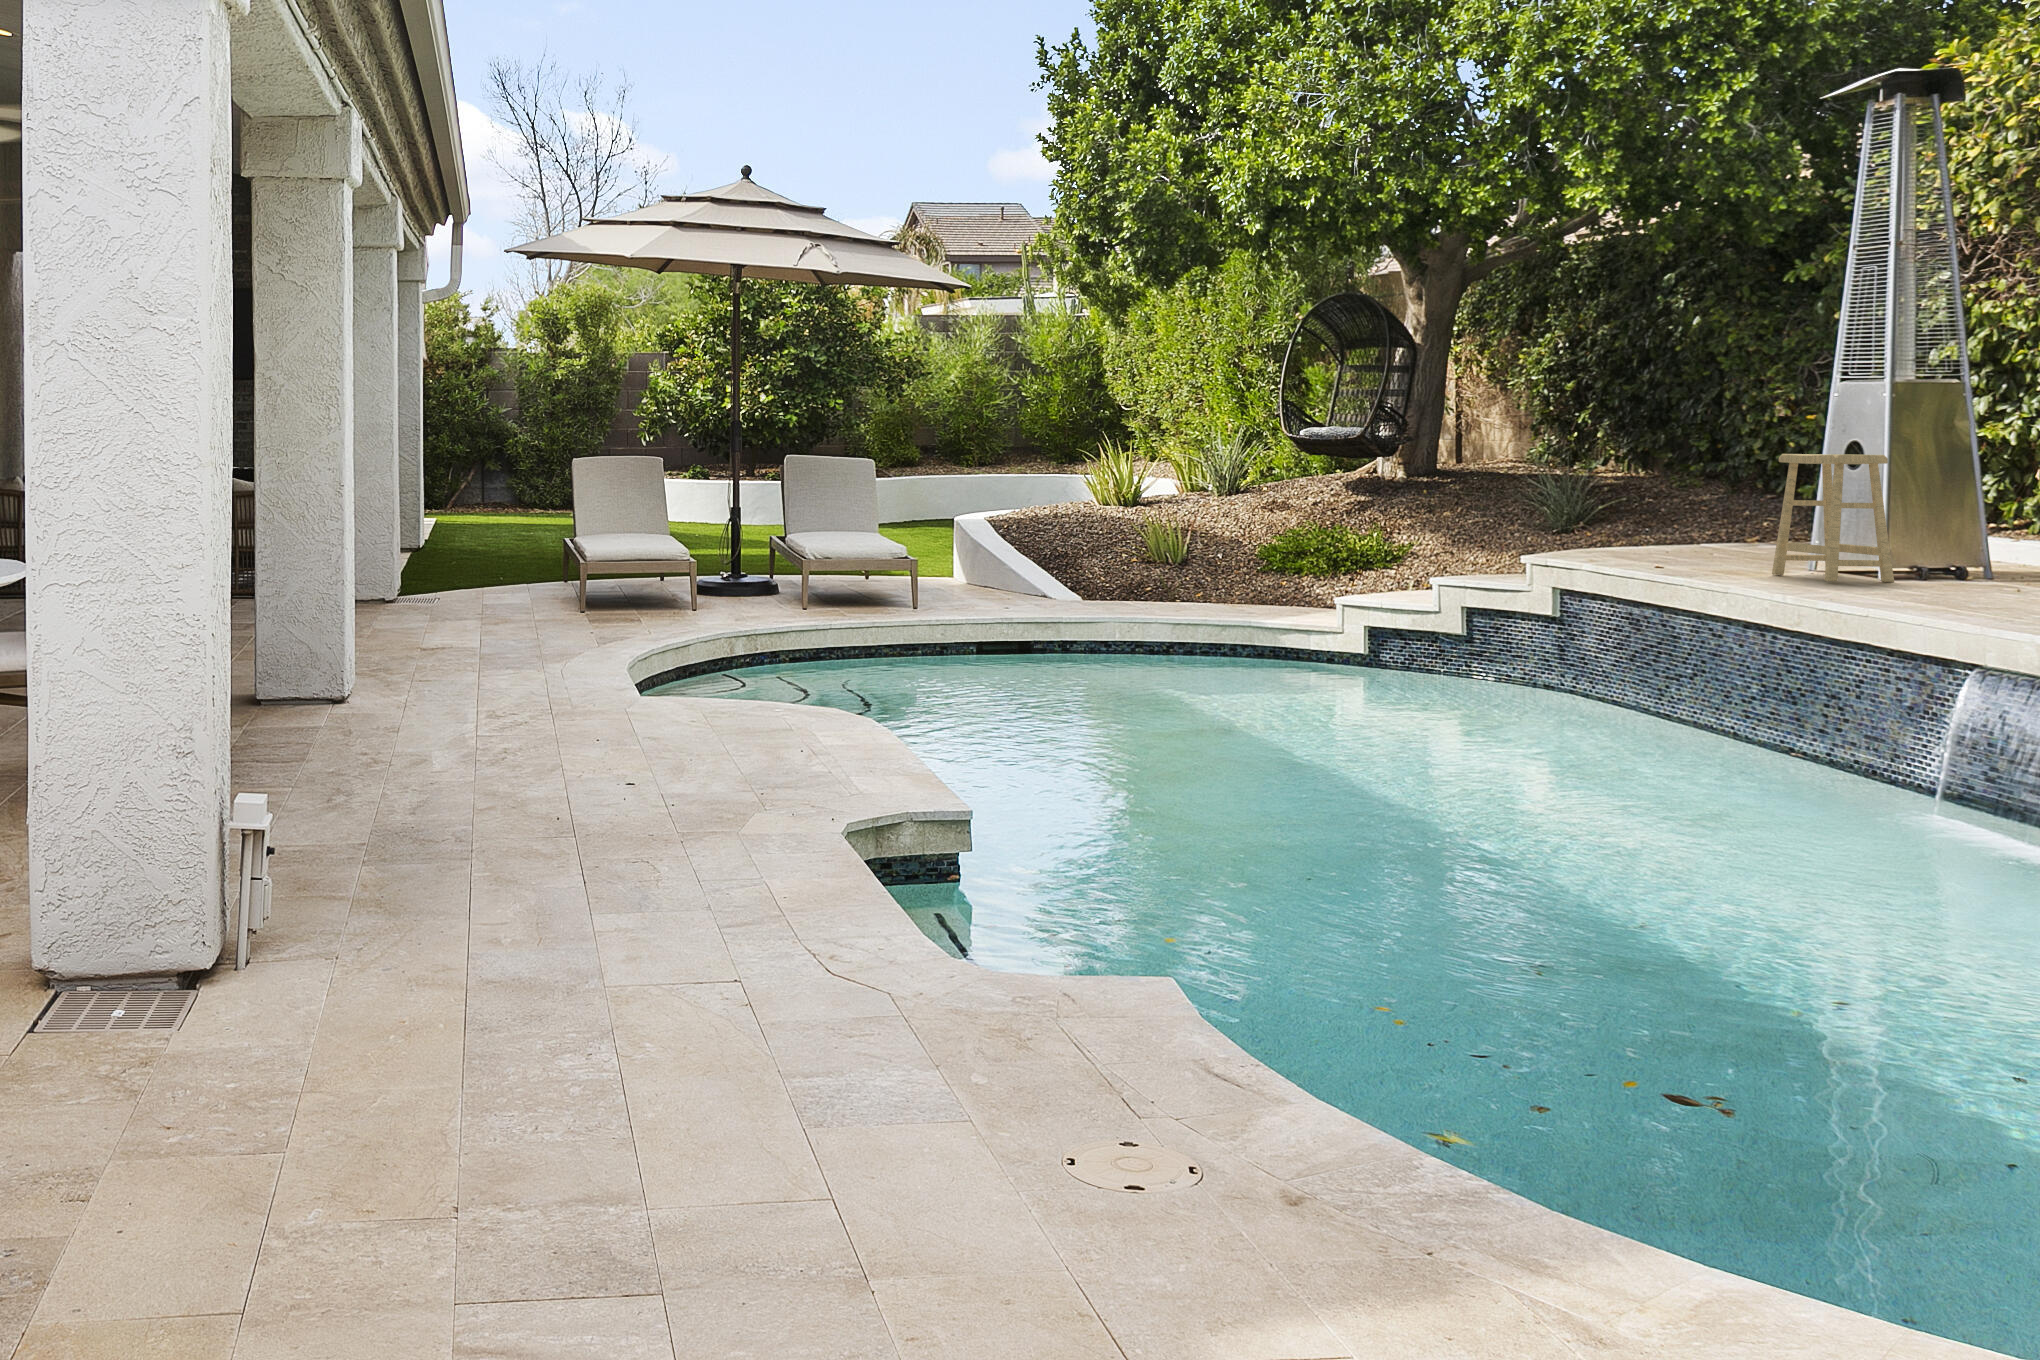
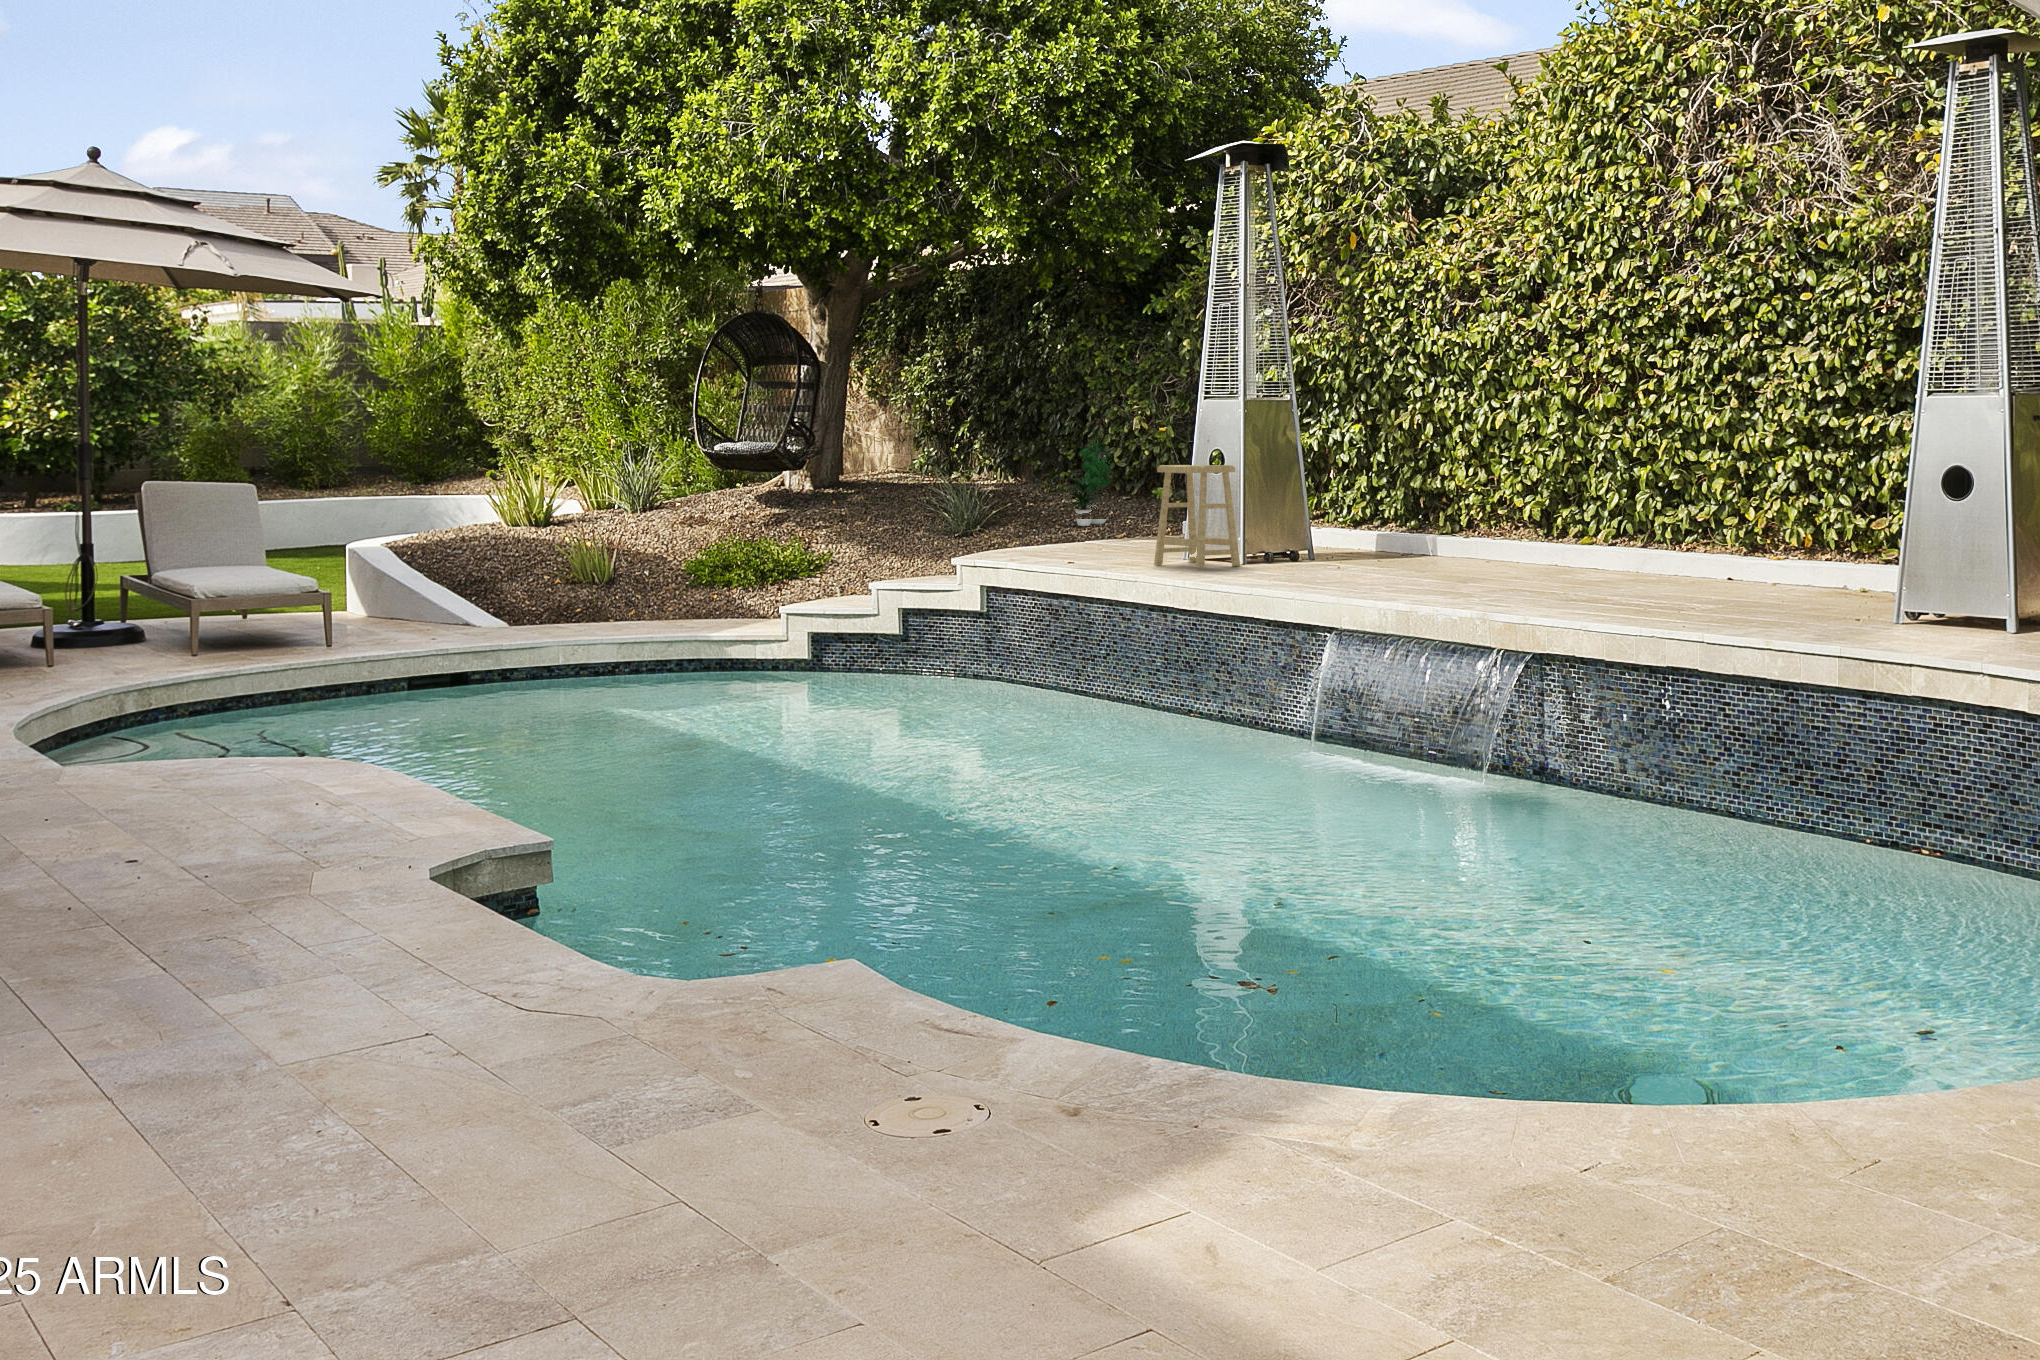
potted plant: none [1697,421,1777,527] -> present [1066,439,1112,526]

